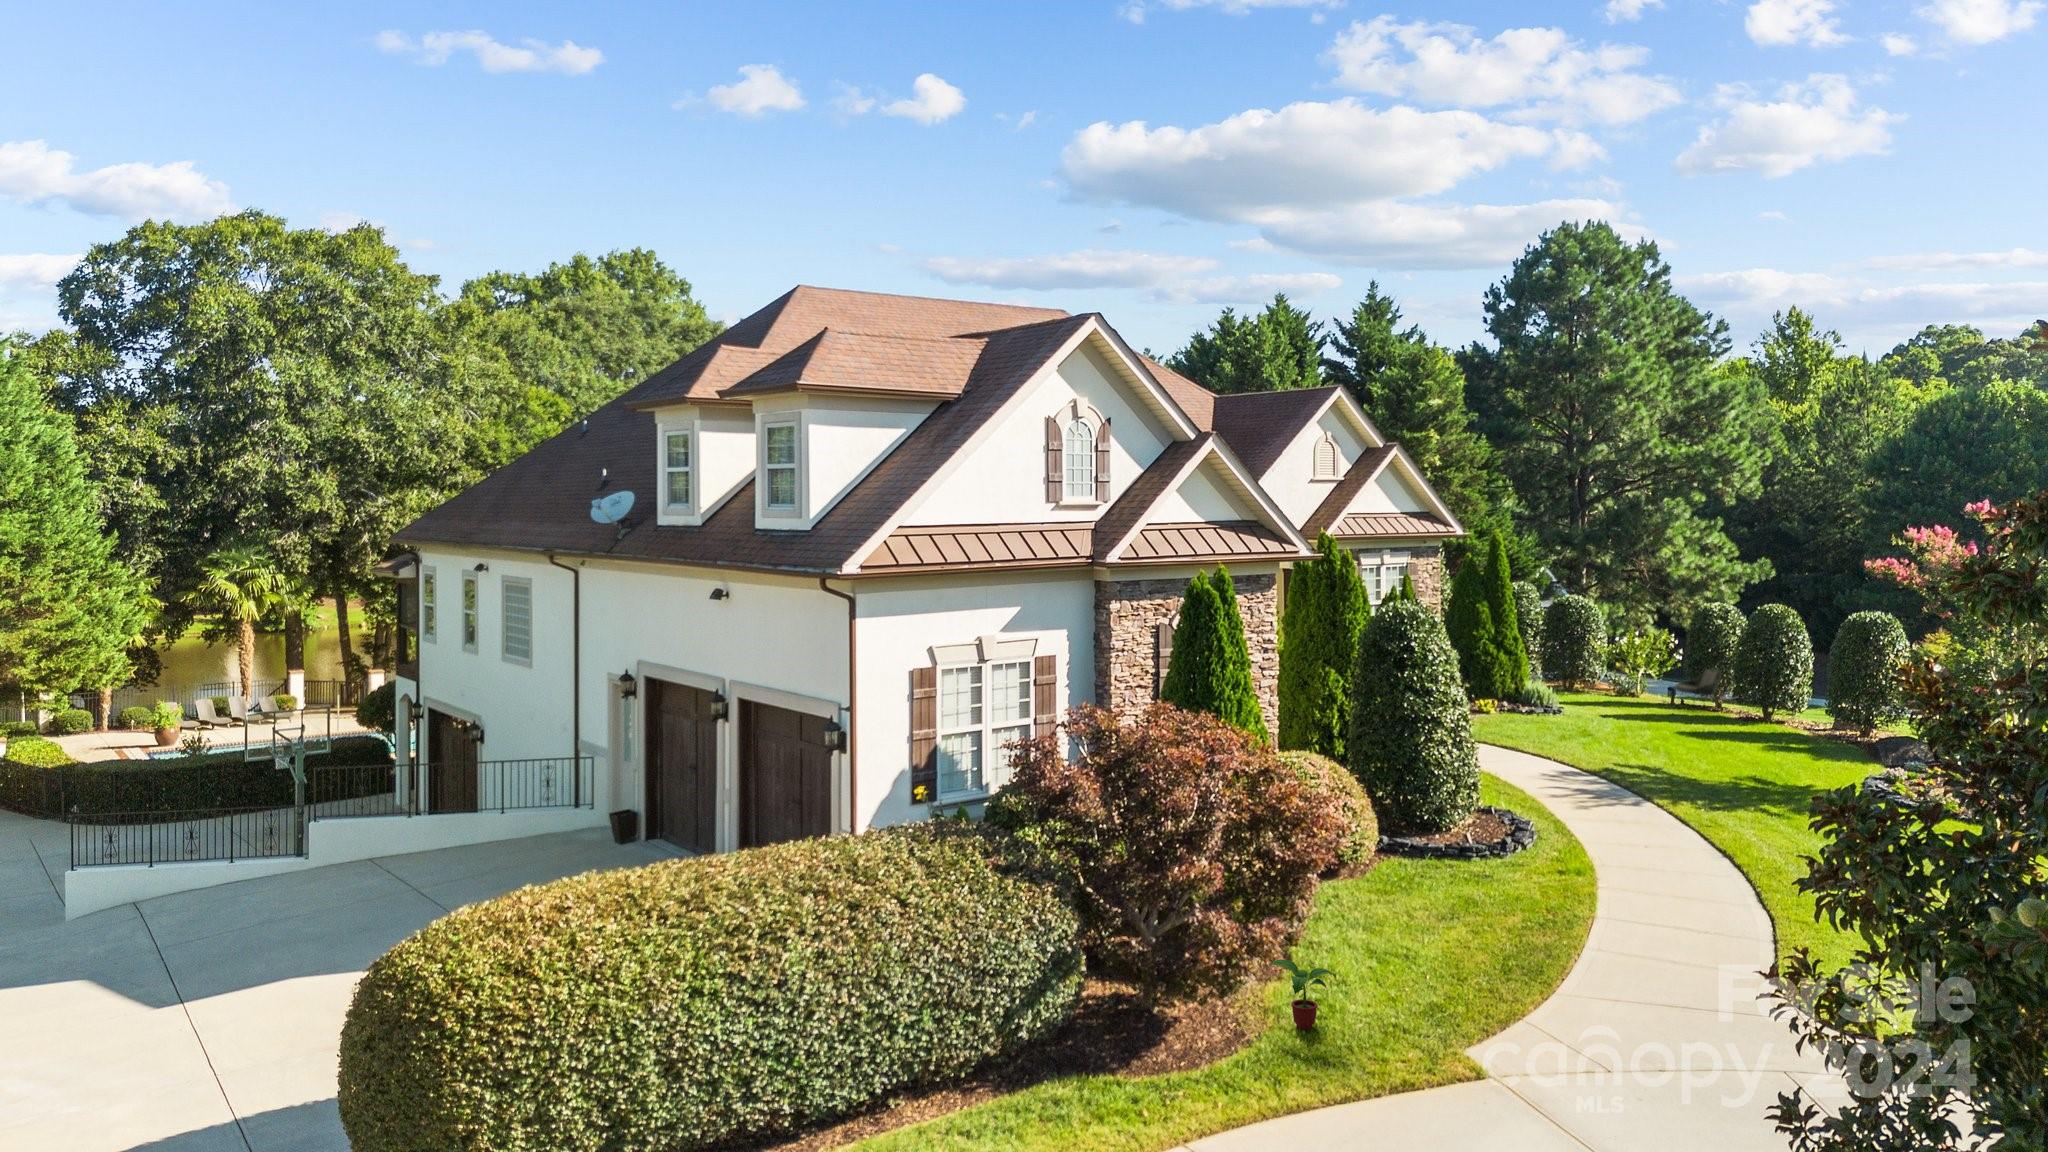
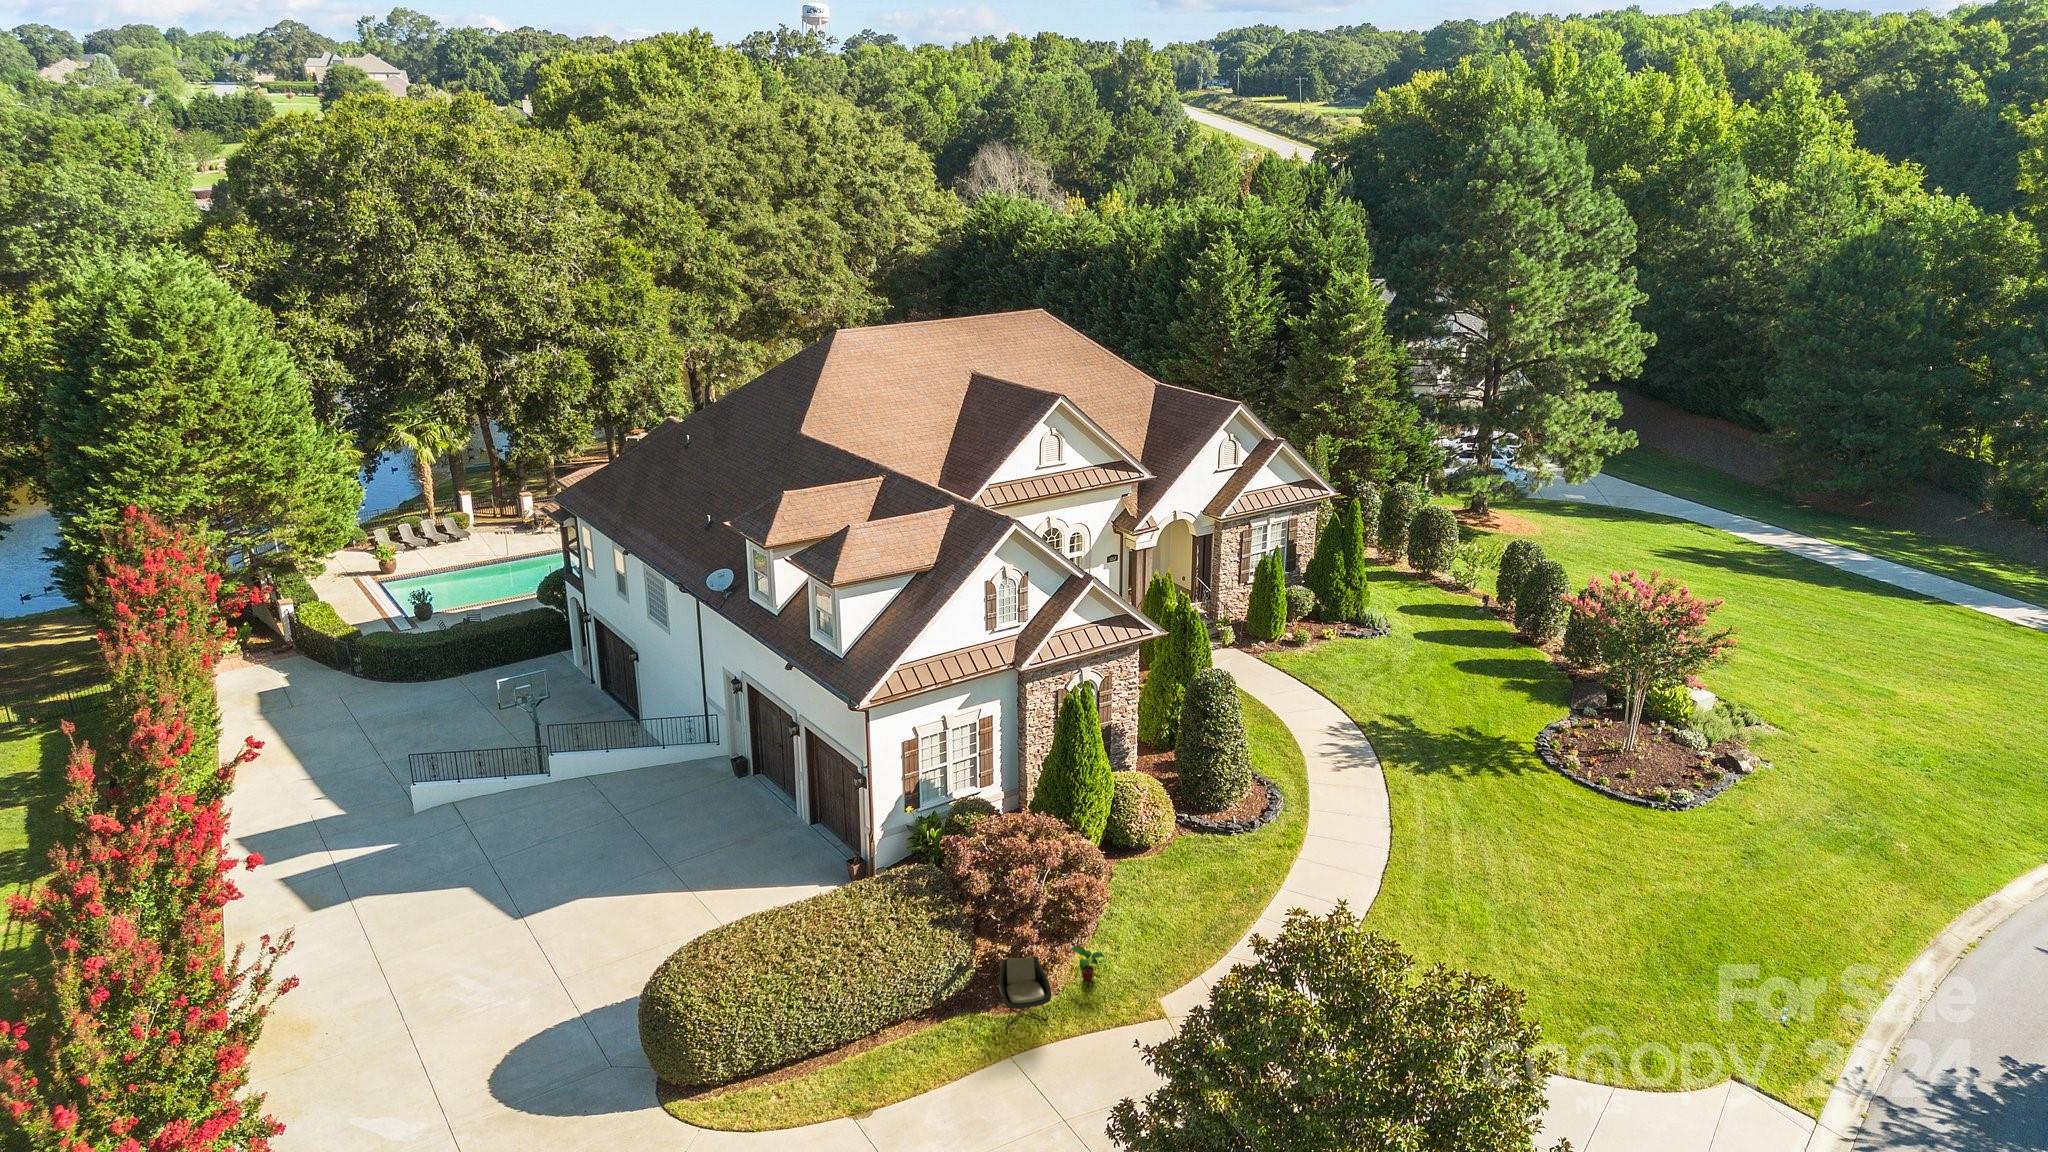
lounge chair: present [1674,669,1721,711] -> present [999,957,1051,1026]

